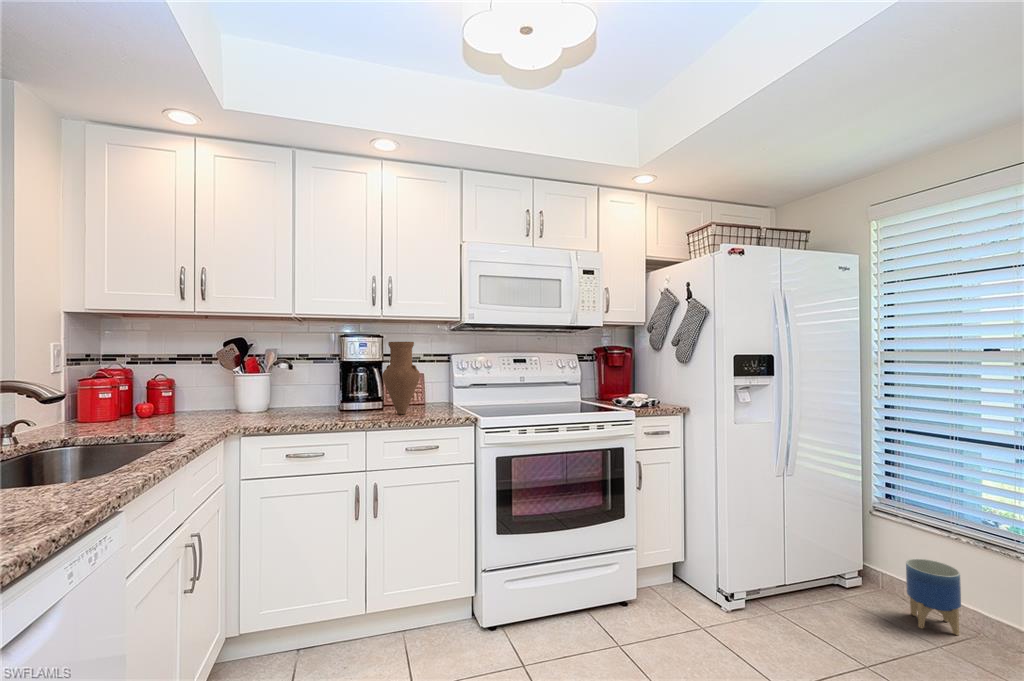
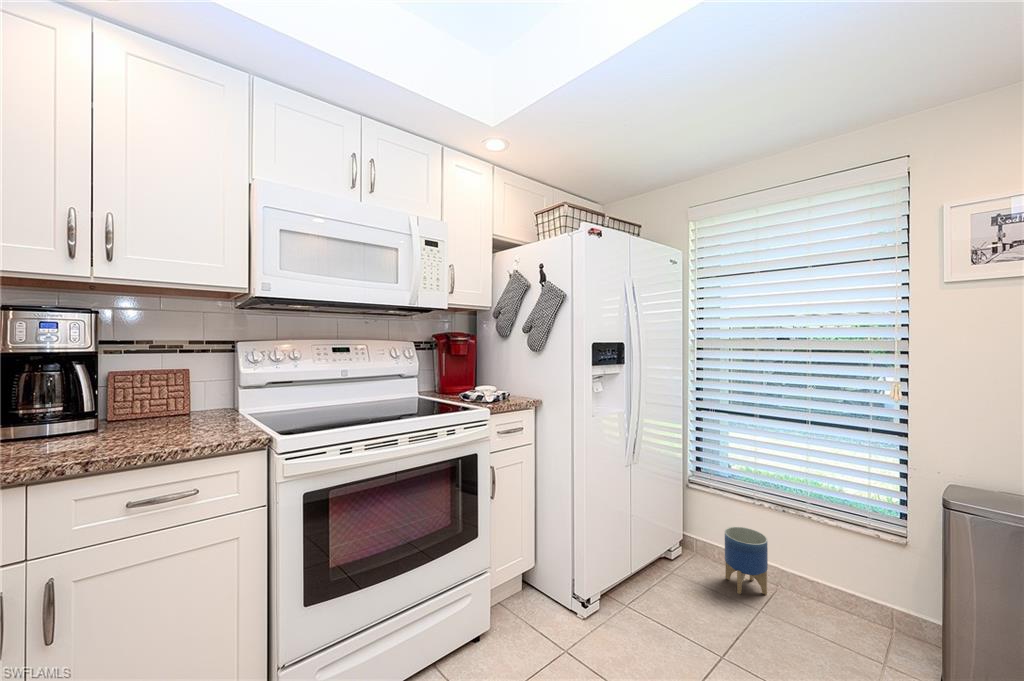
vase: present [382,342,420,414] -> none [83,319,167,441]

